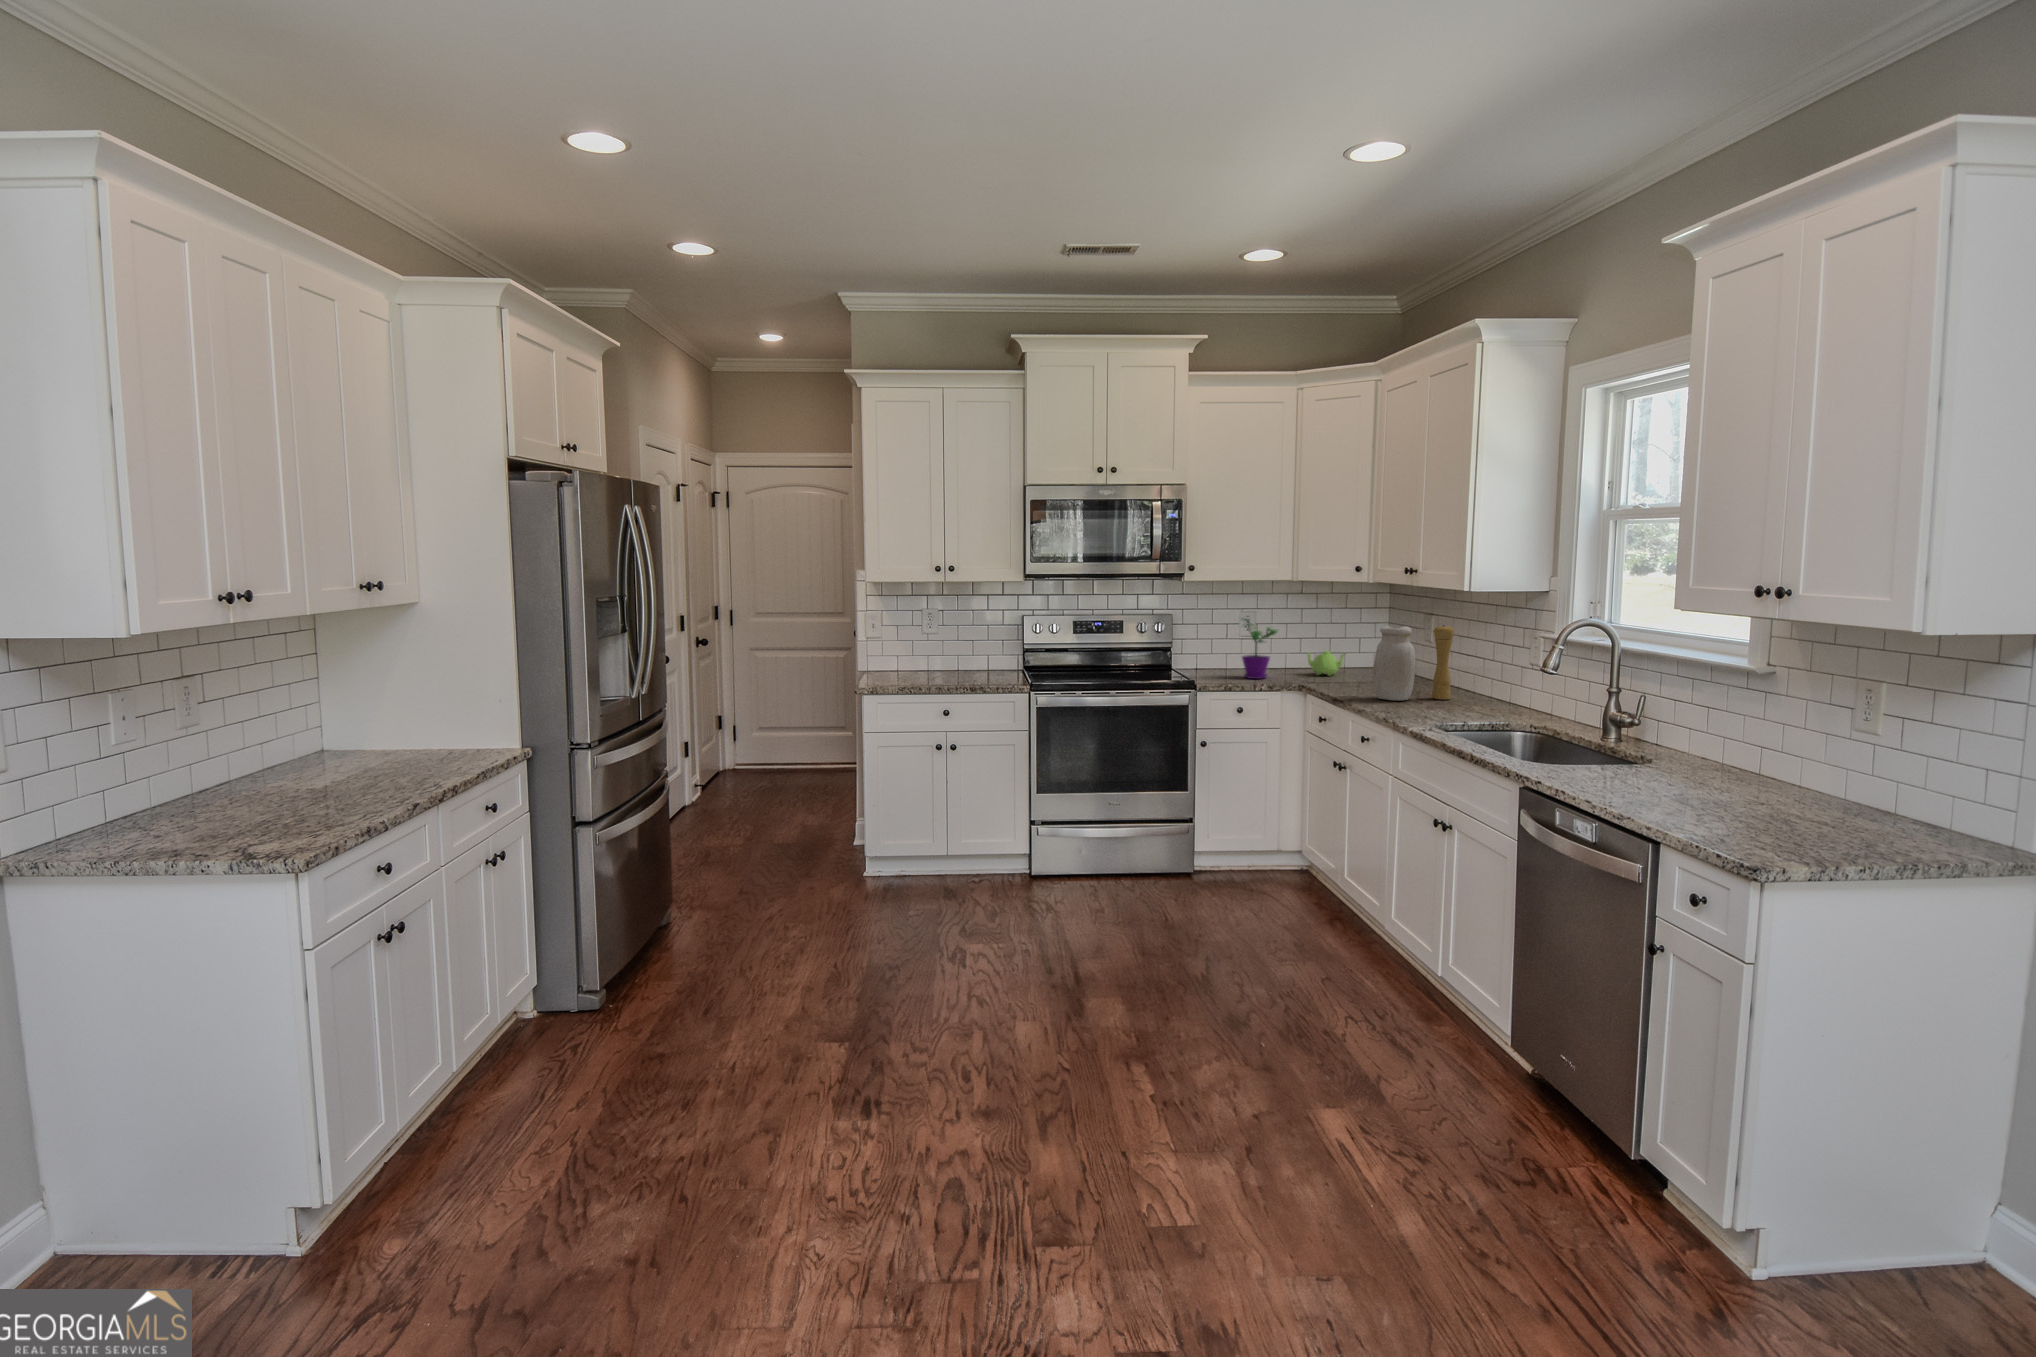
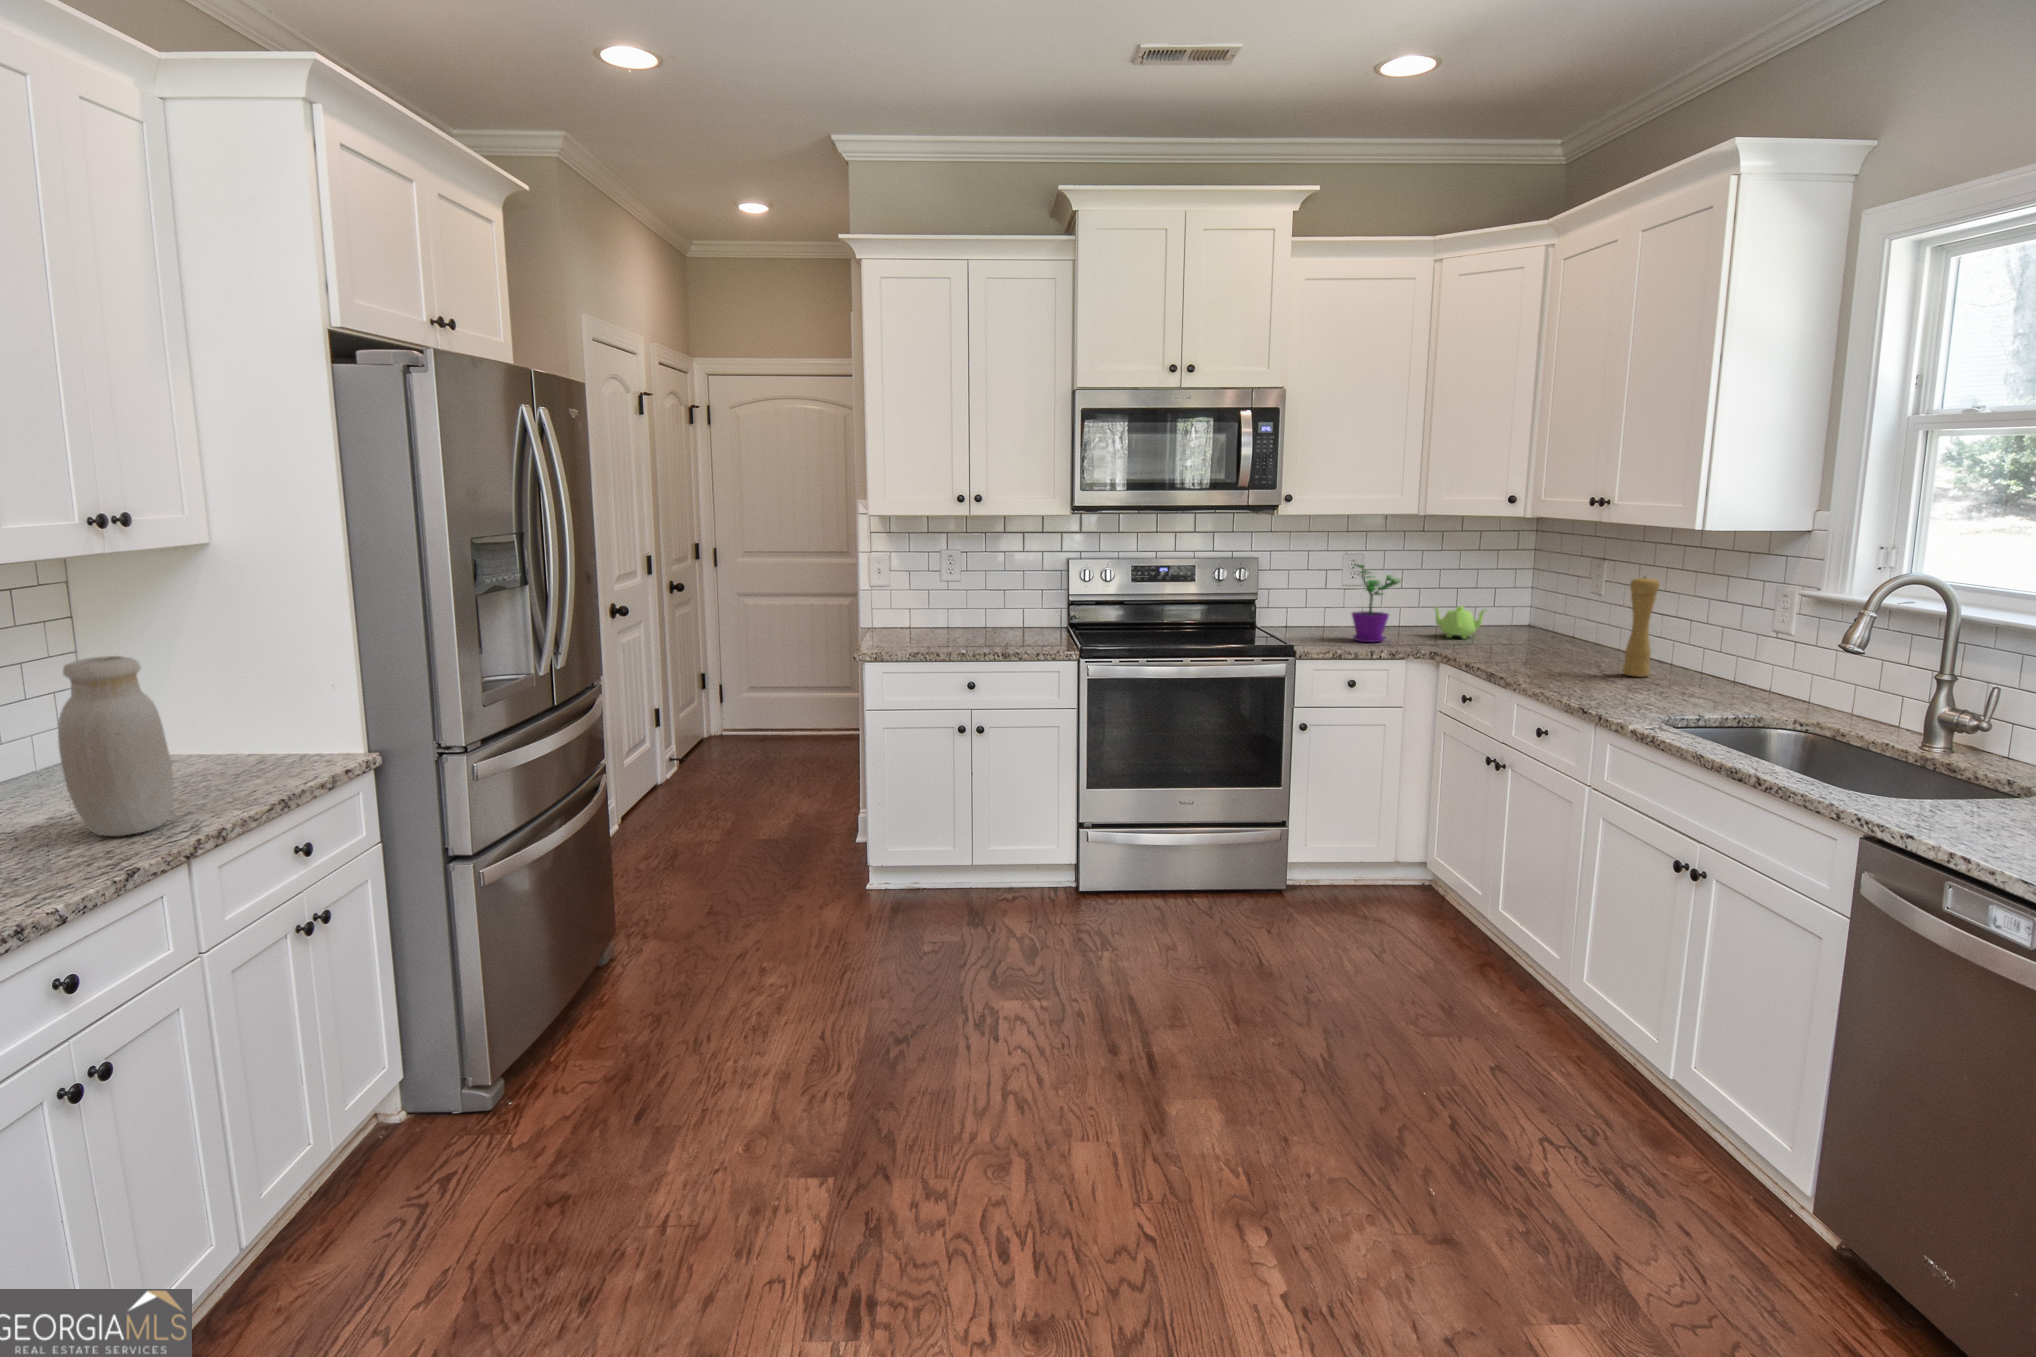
jar: present [1373,626,1415,701] -> present [58,656,174,836]

